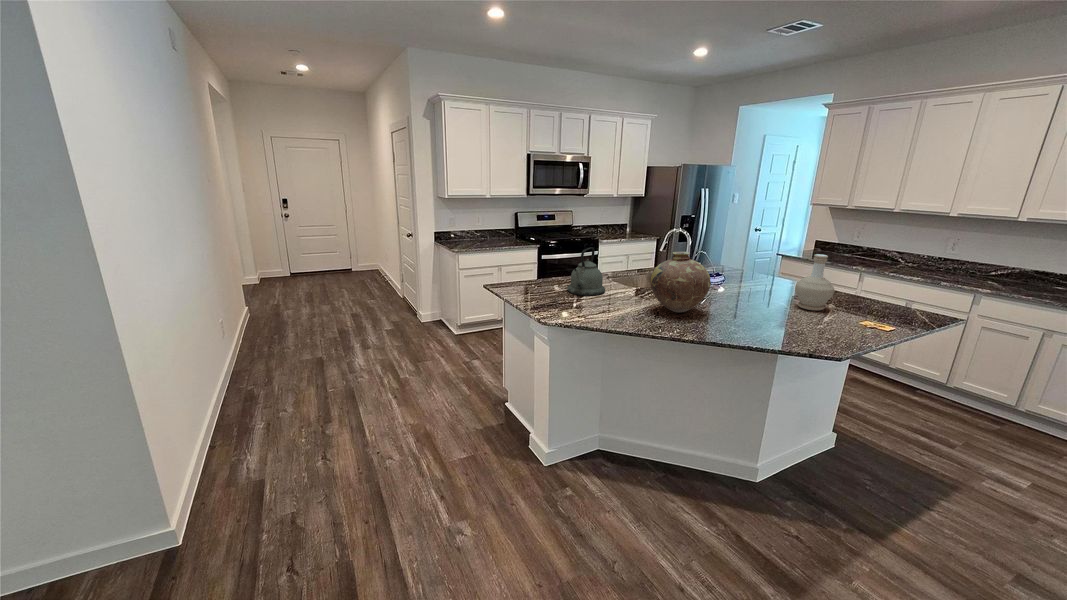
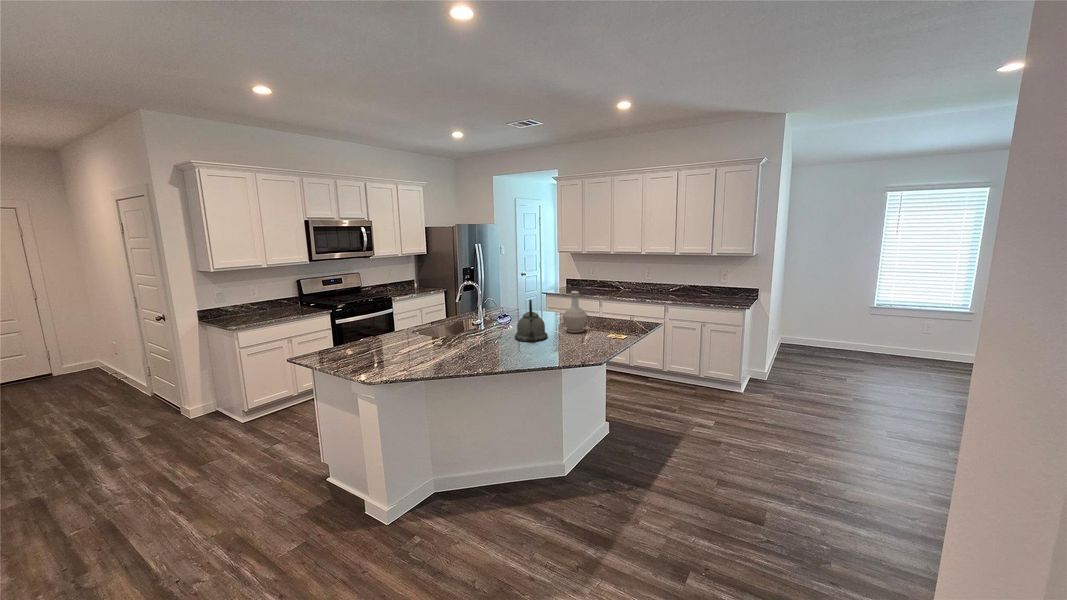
kettle: present [567,247,605,296] -> present [515,300,548,342]
vase: present [651,252,711,312] -> none [459,302,506,352]

